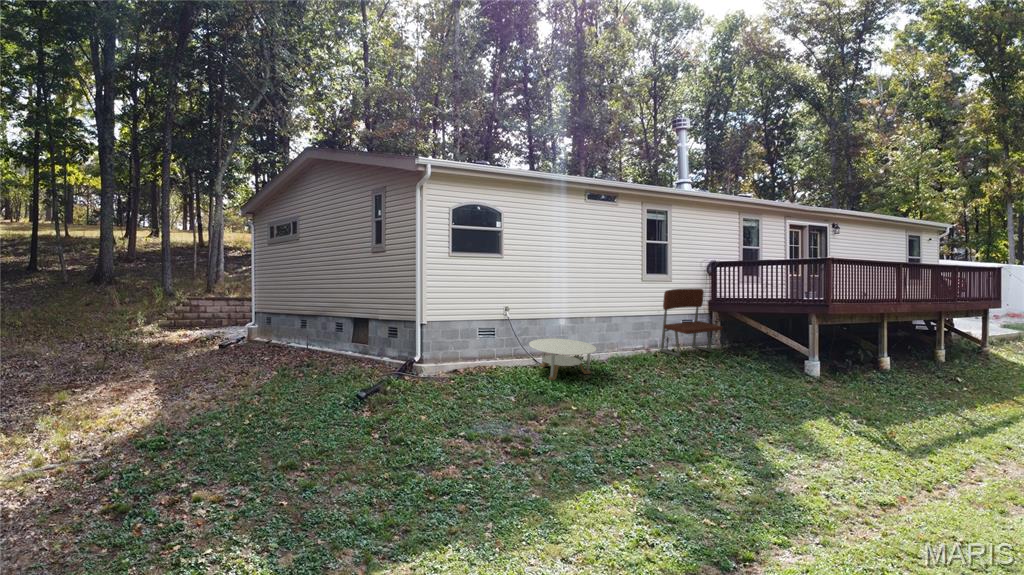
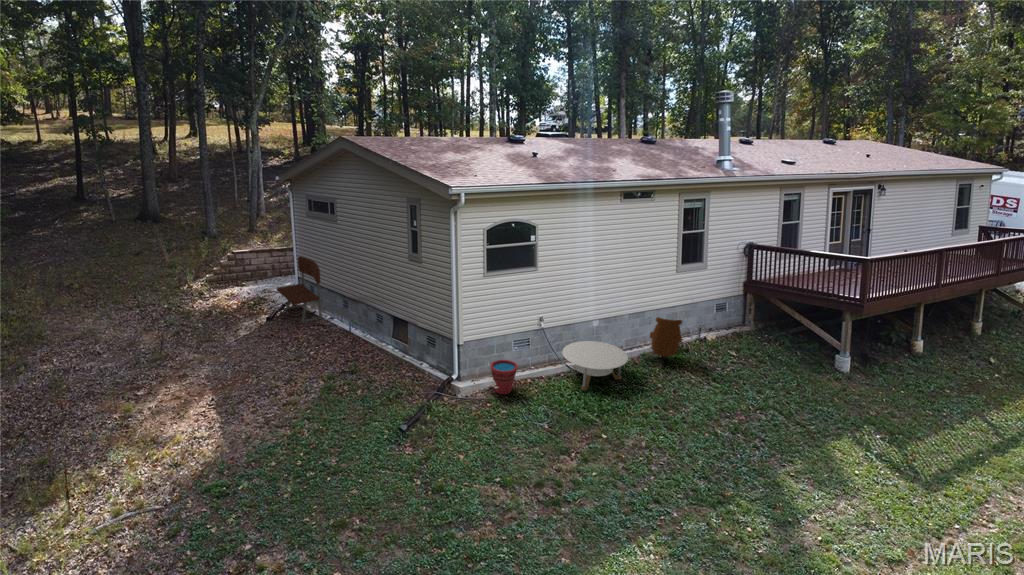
bench: present [660,289,723,357] -> present [276,256,322,323]
lounge chair: none [614,311,650,369] -> present [645,317,682,369]
bucket: none [454,347,483,381] -> present [490,360,518,394]

